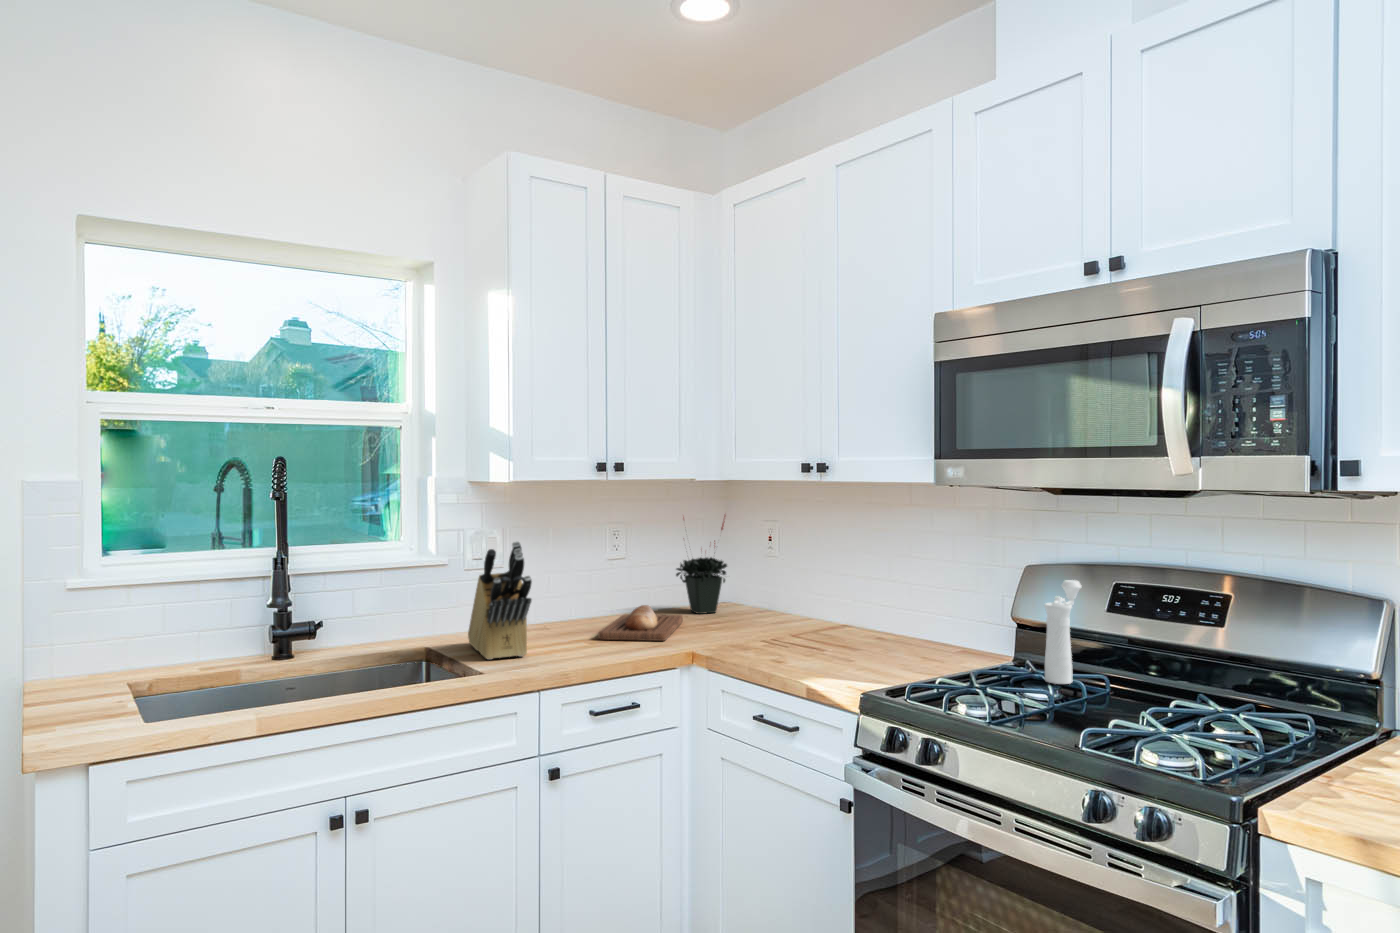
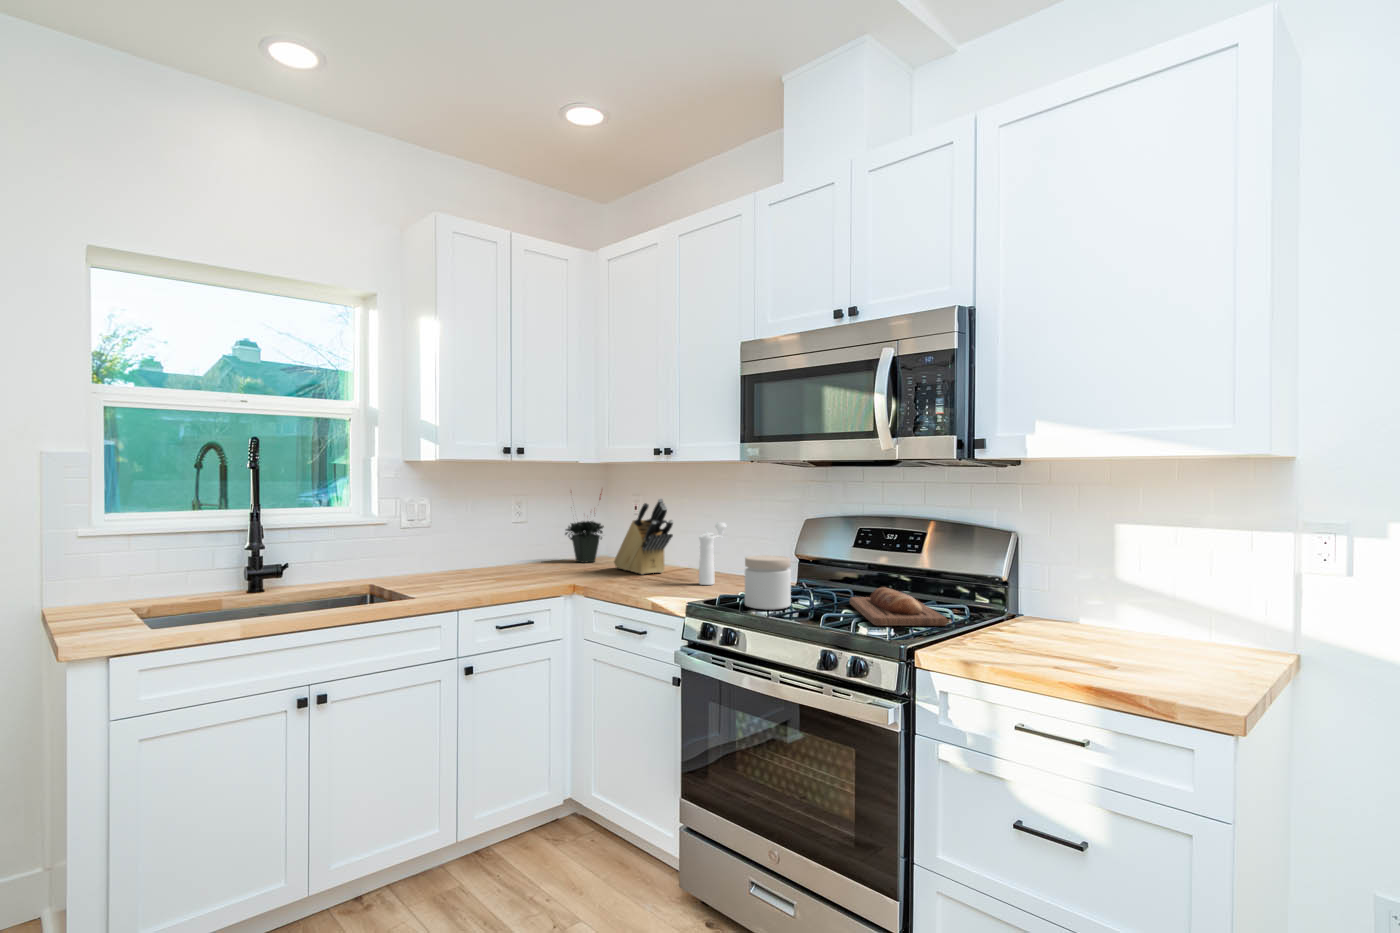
knife block: present [468,541,532,660] -> present [614,499,673,574]
pepper mill: present [1044,580,1081,684] -> present [699,523,727,585]
bread loaf: present [598,605,683,641] -> present [850,587,947,626]
jar: none [947,625,1018,709] -> present [745,555,791,610]

